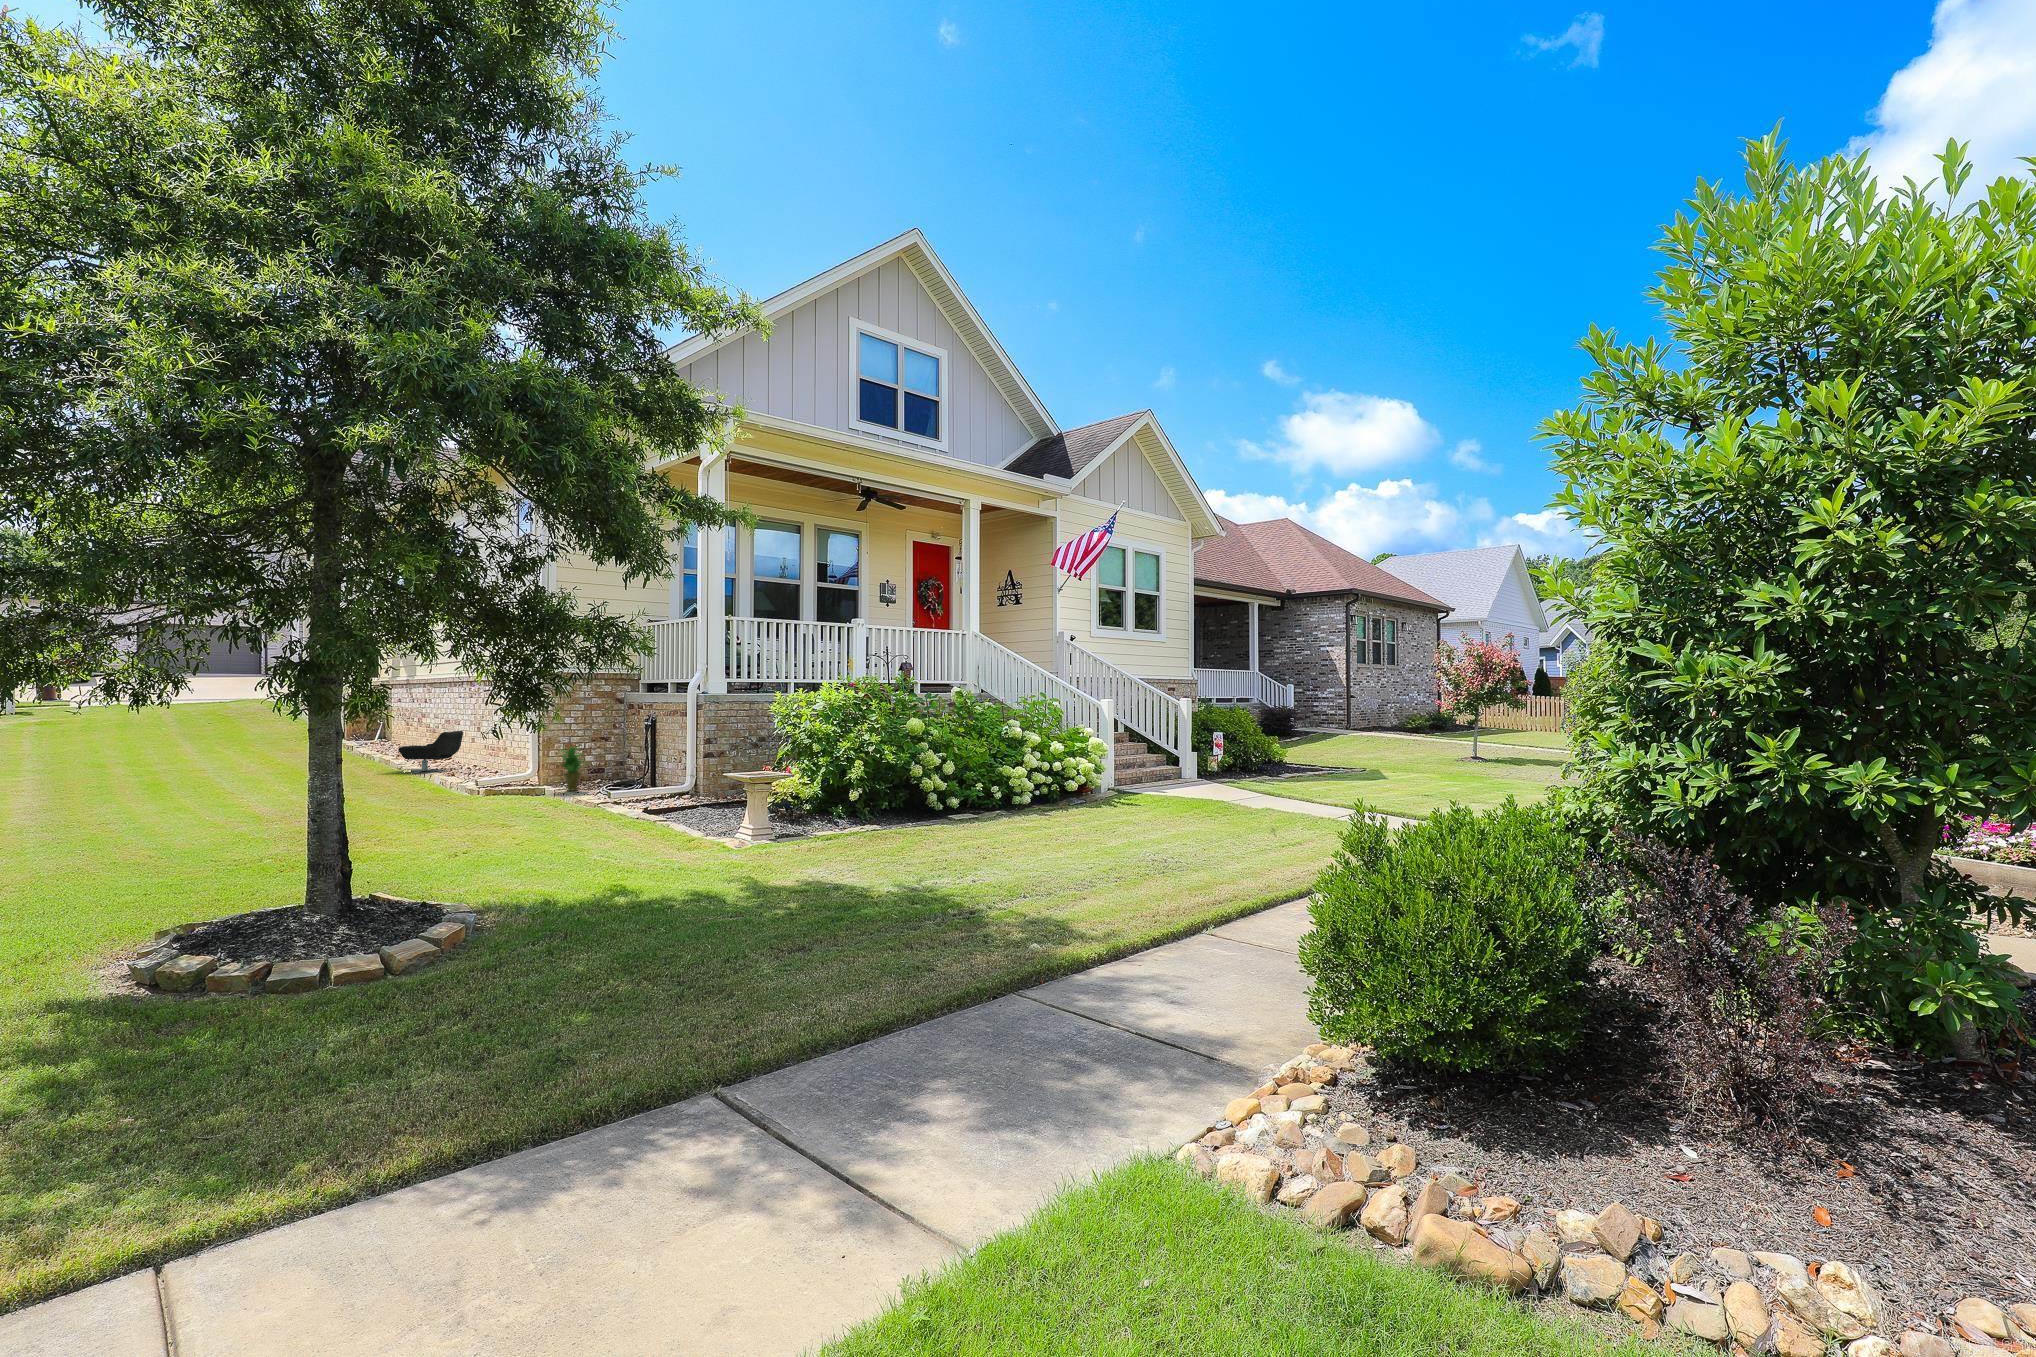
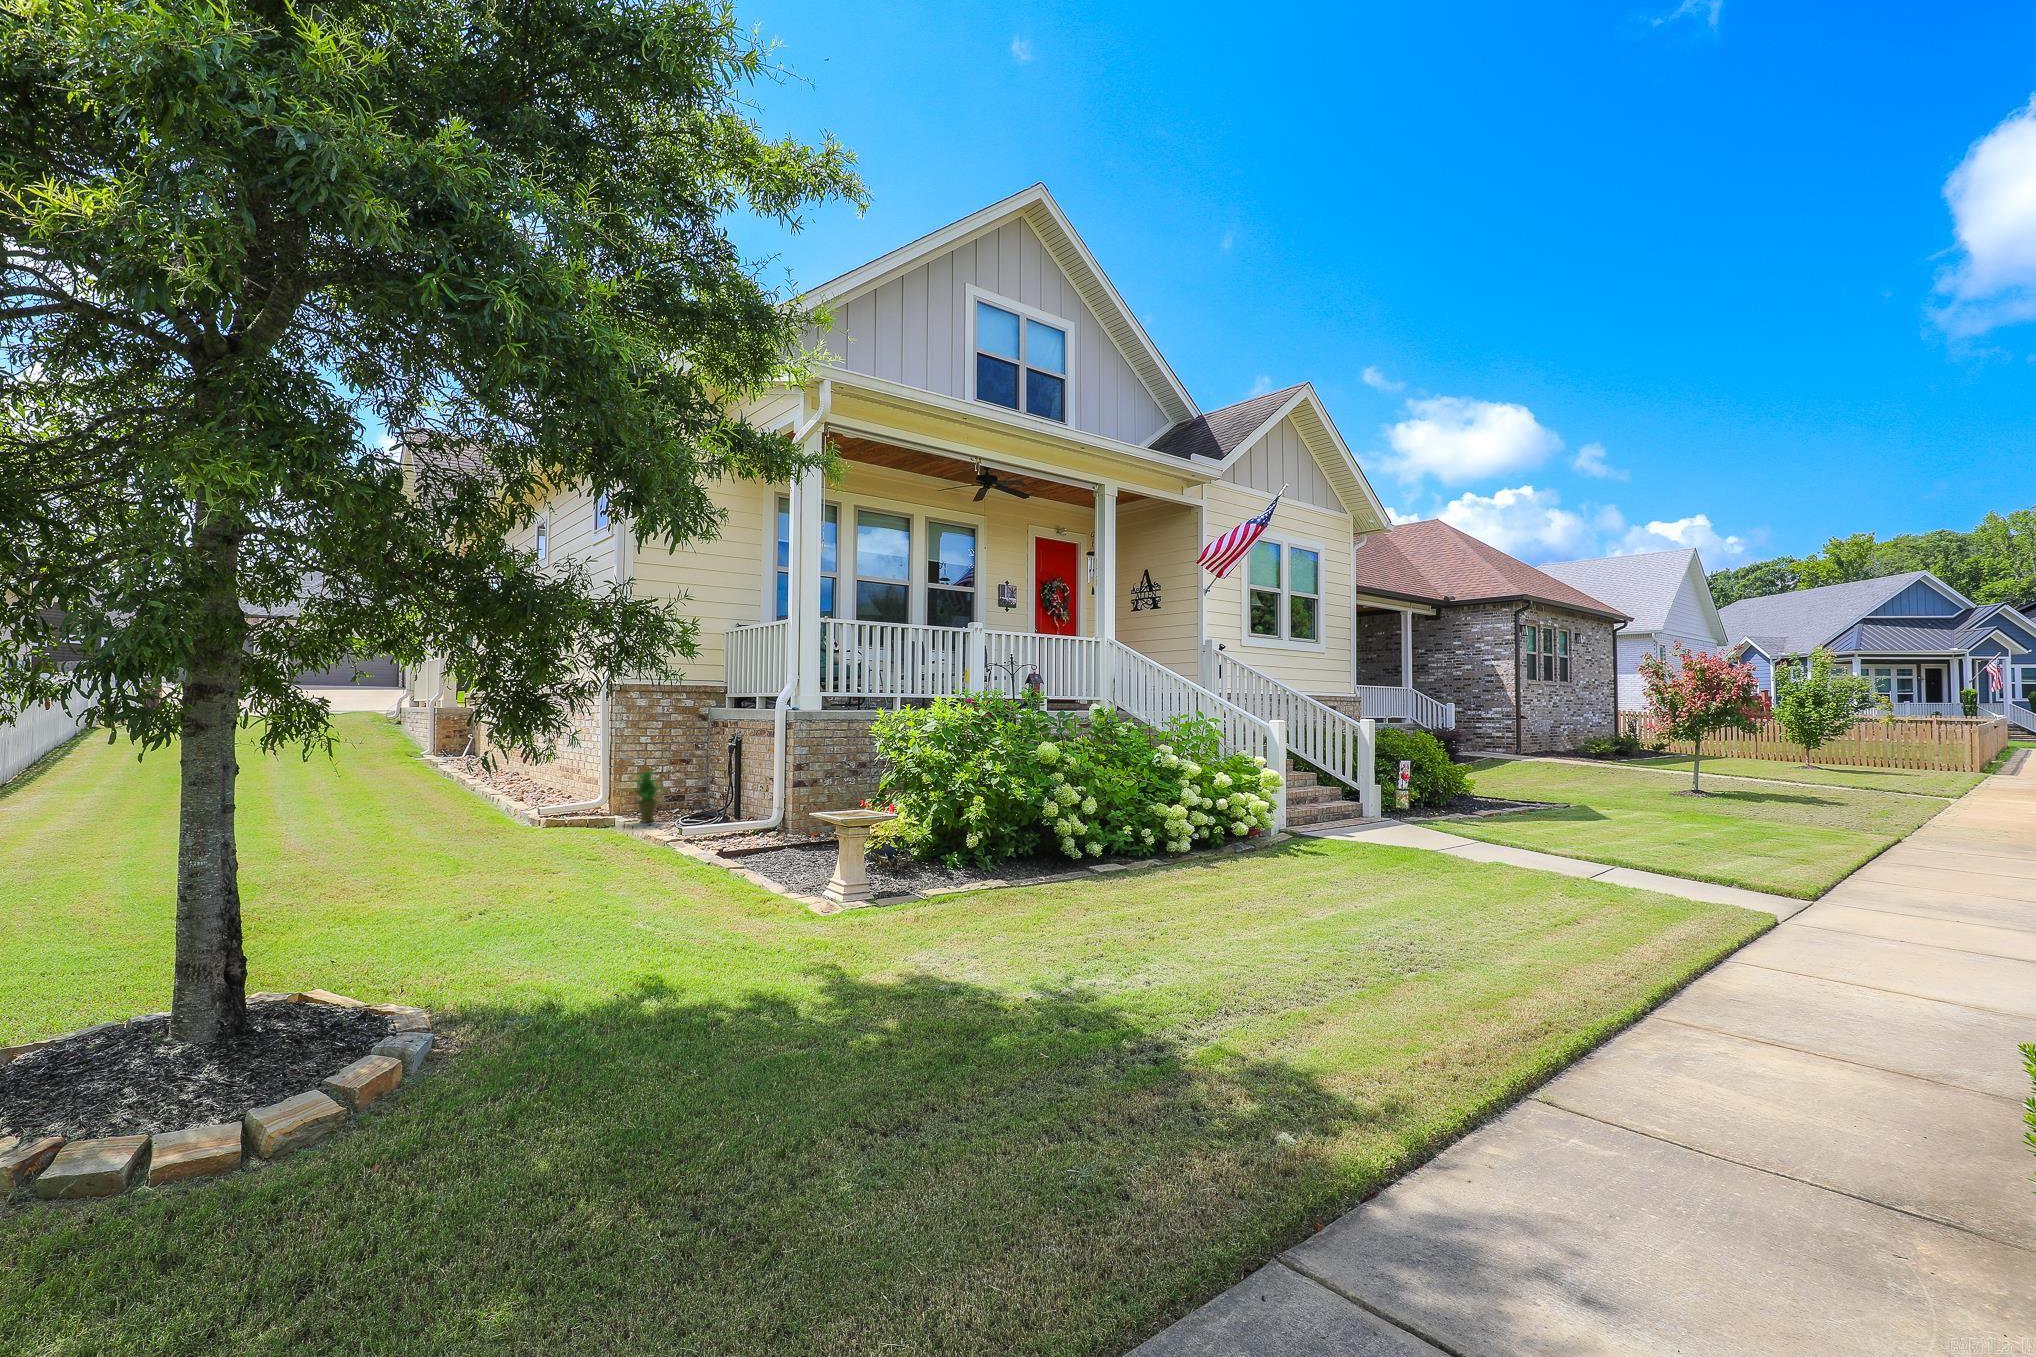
lounge chair: present [398,731,463,773] -> none [470,749,541,796]

